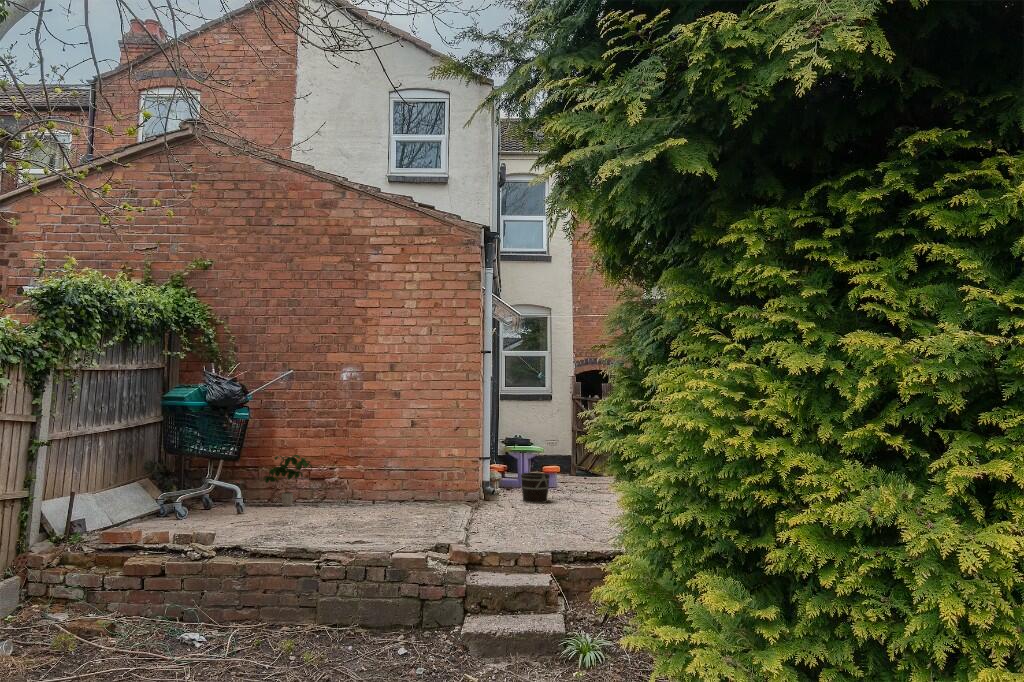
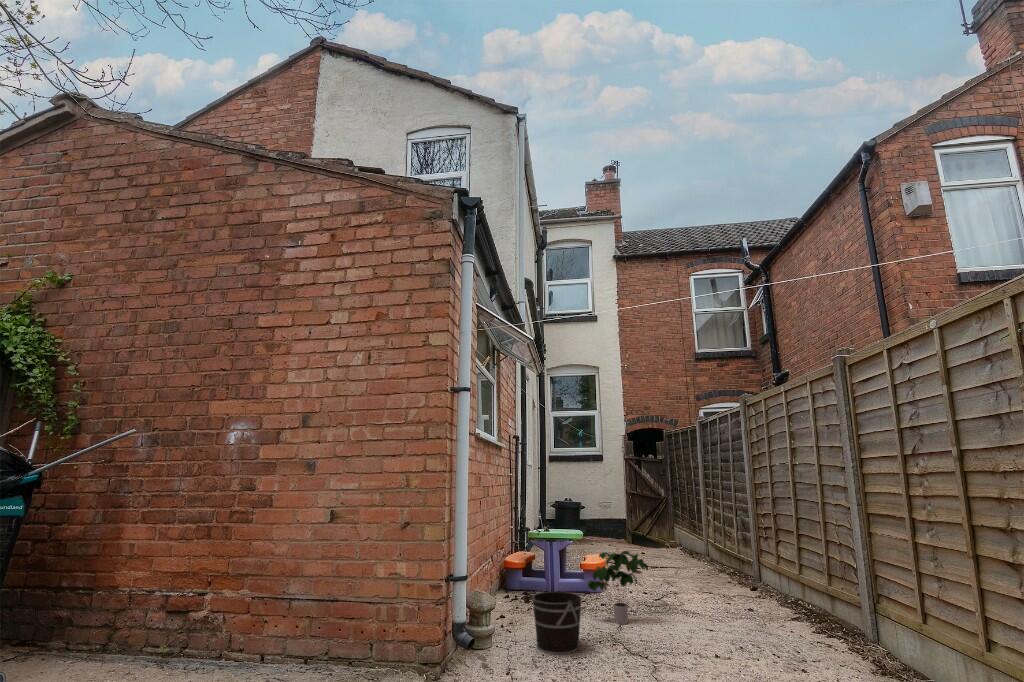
potted plant: present [264,455,312,506] -> present [588,551,648,624]

